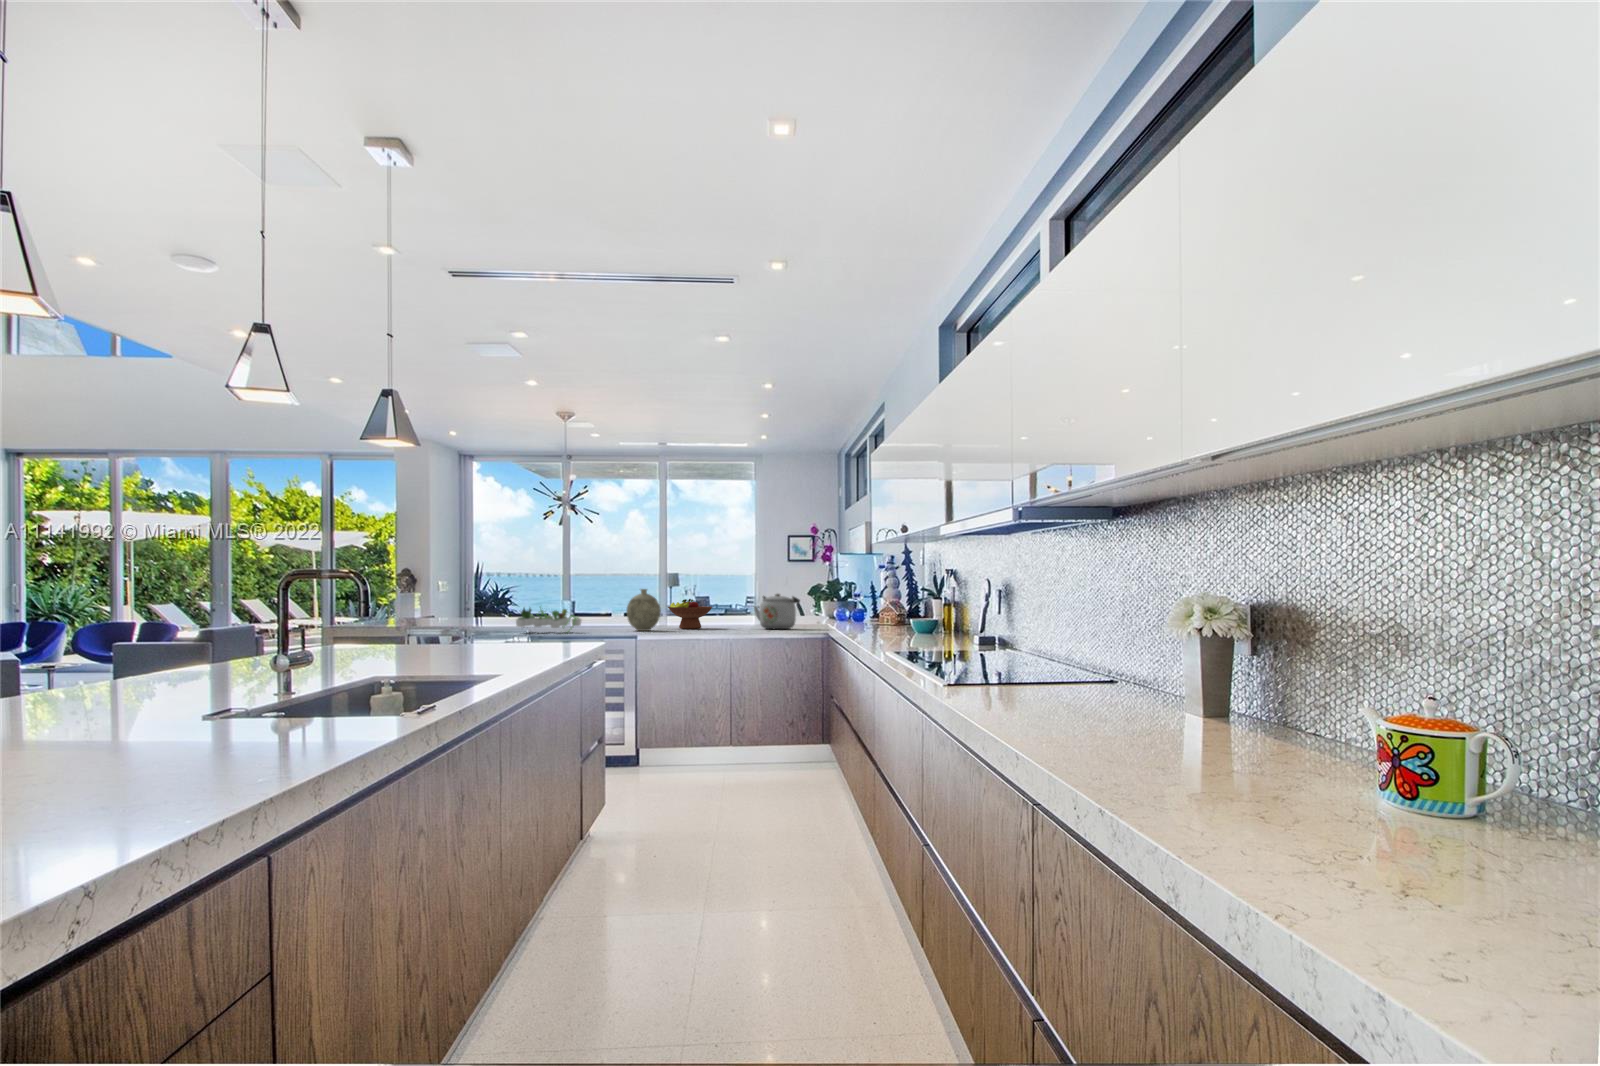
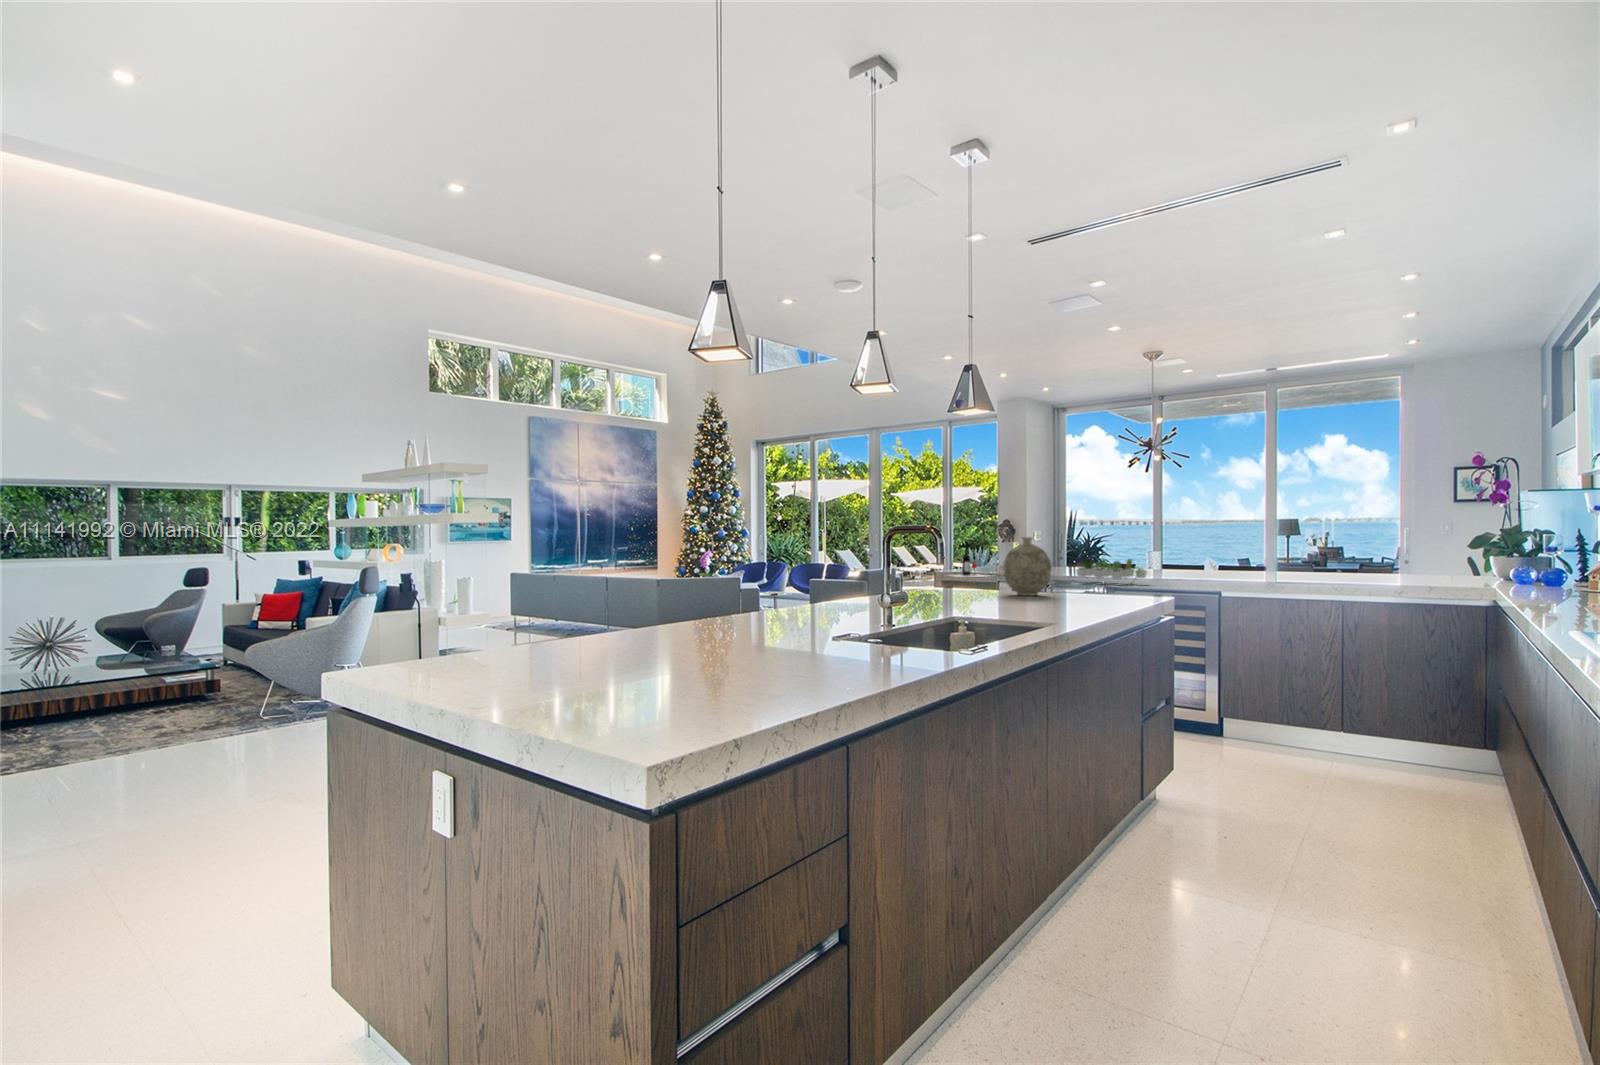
decorative vase: present [627,589,661,631] -> present [1003,537,1052,596]
kettle: present [754,594,800,629] -> none [1377,544,1453,590]
fruit bowl: present [668,599,712,629] -> none [1256,550,1318,585]
wine bottle: none [356,601,425,632] -> present [954,550,986,577]

